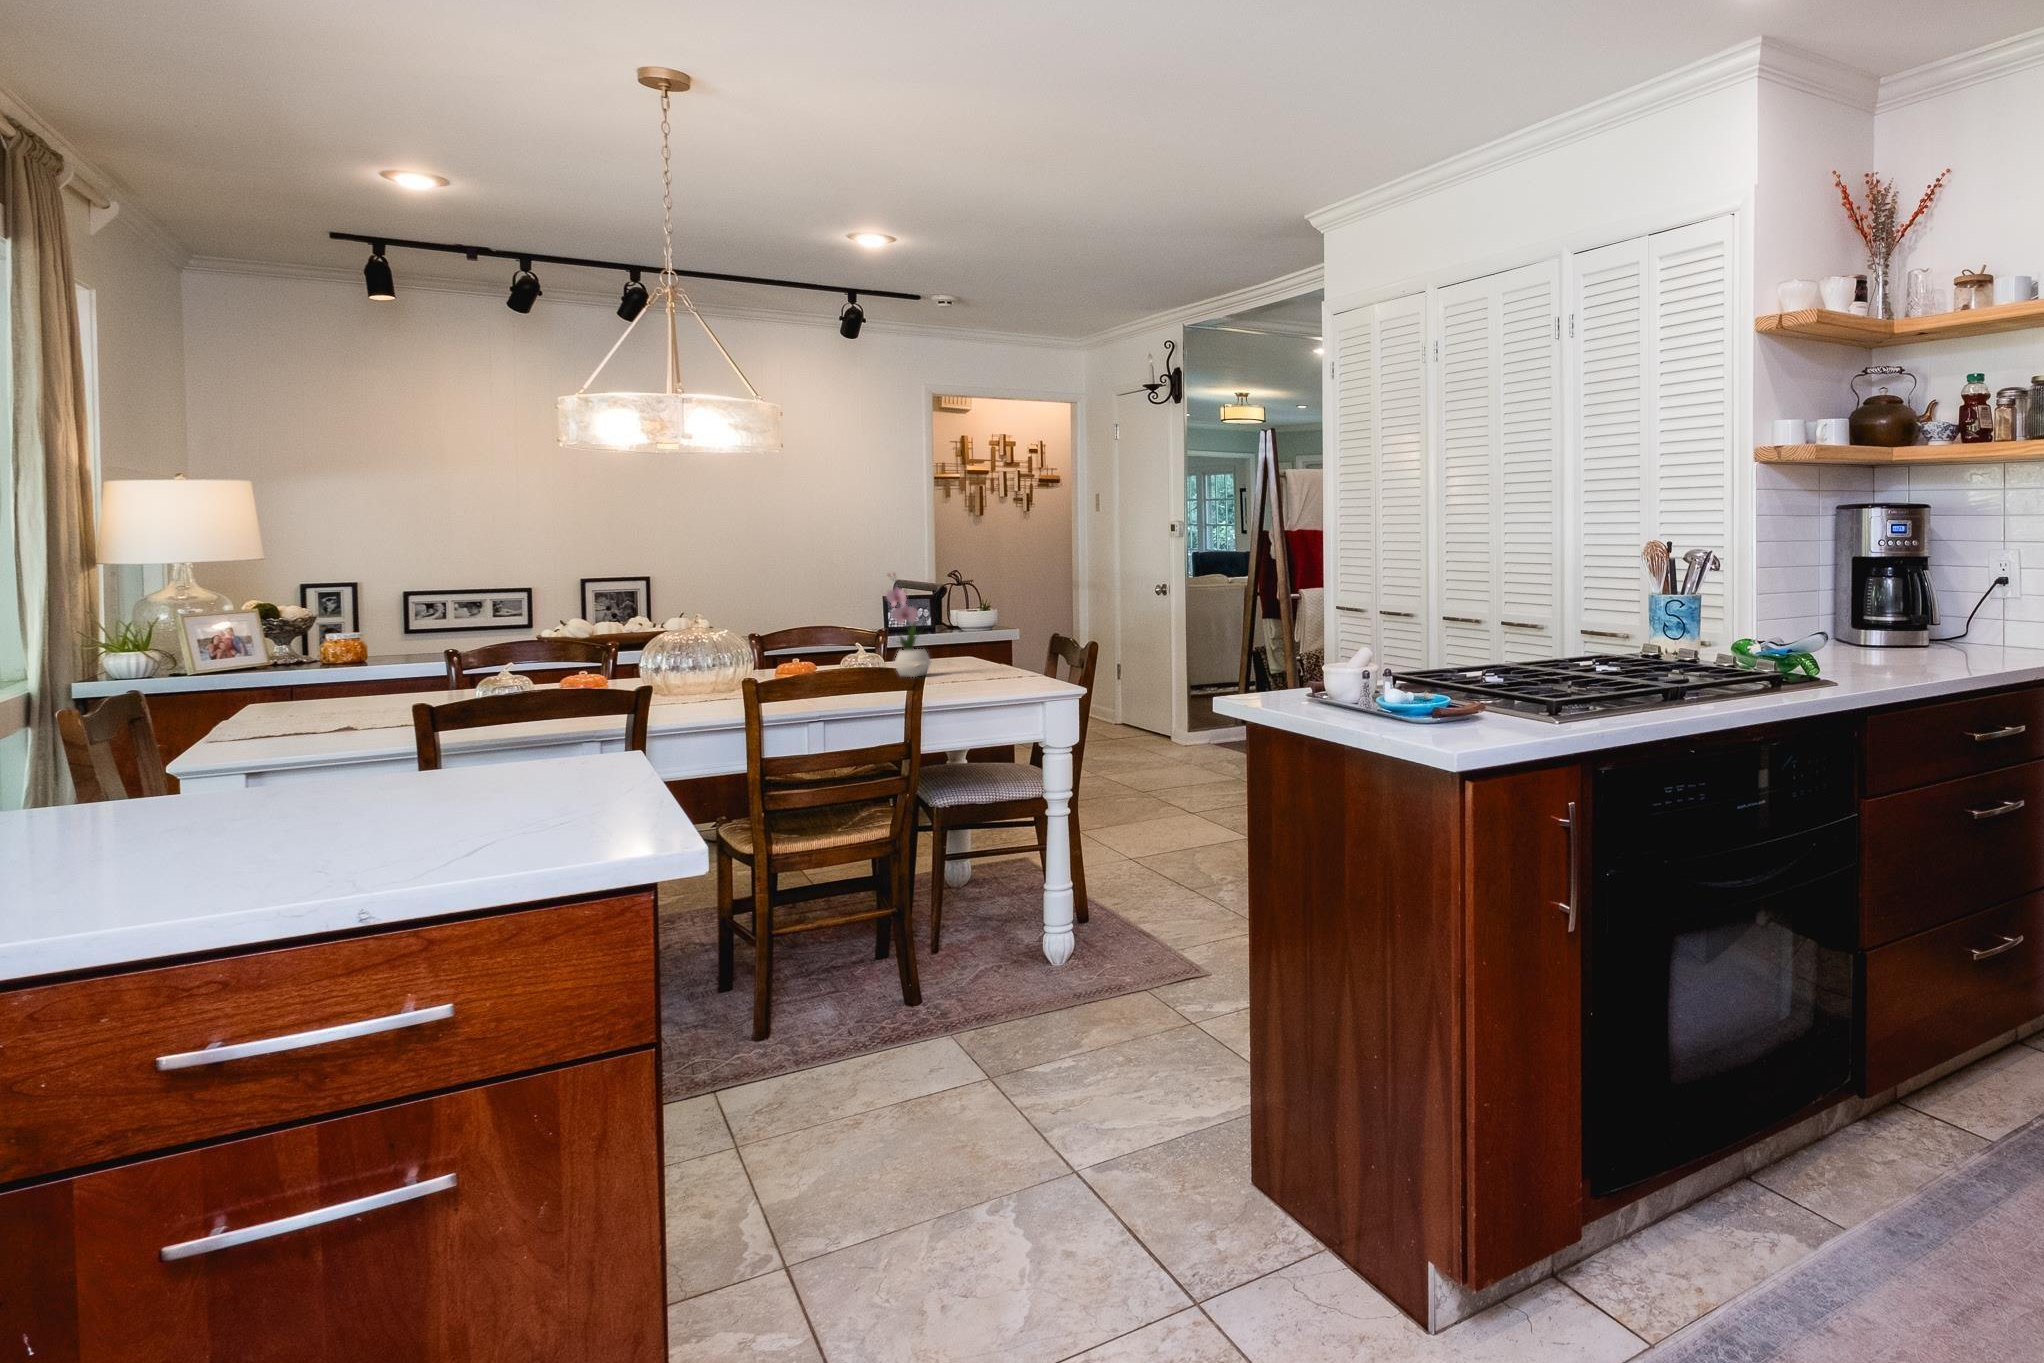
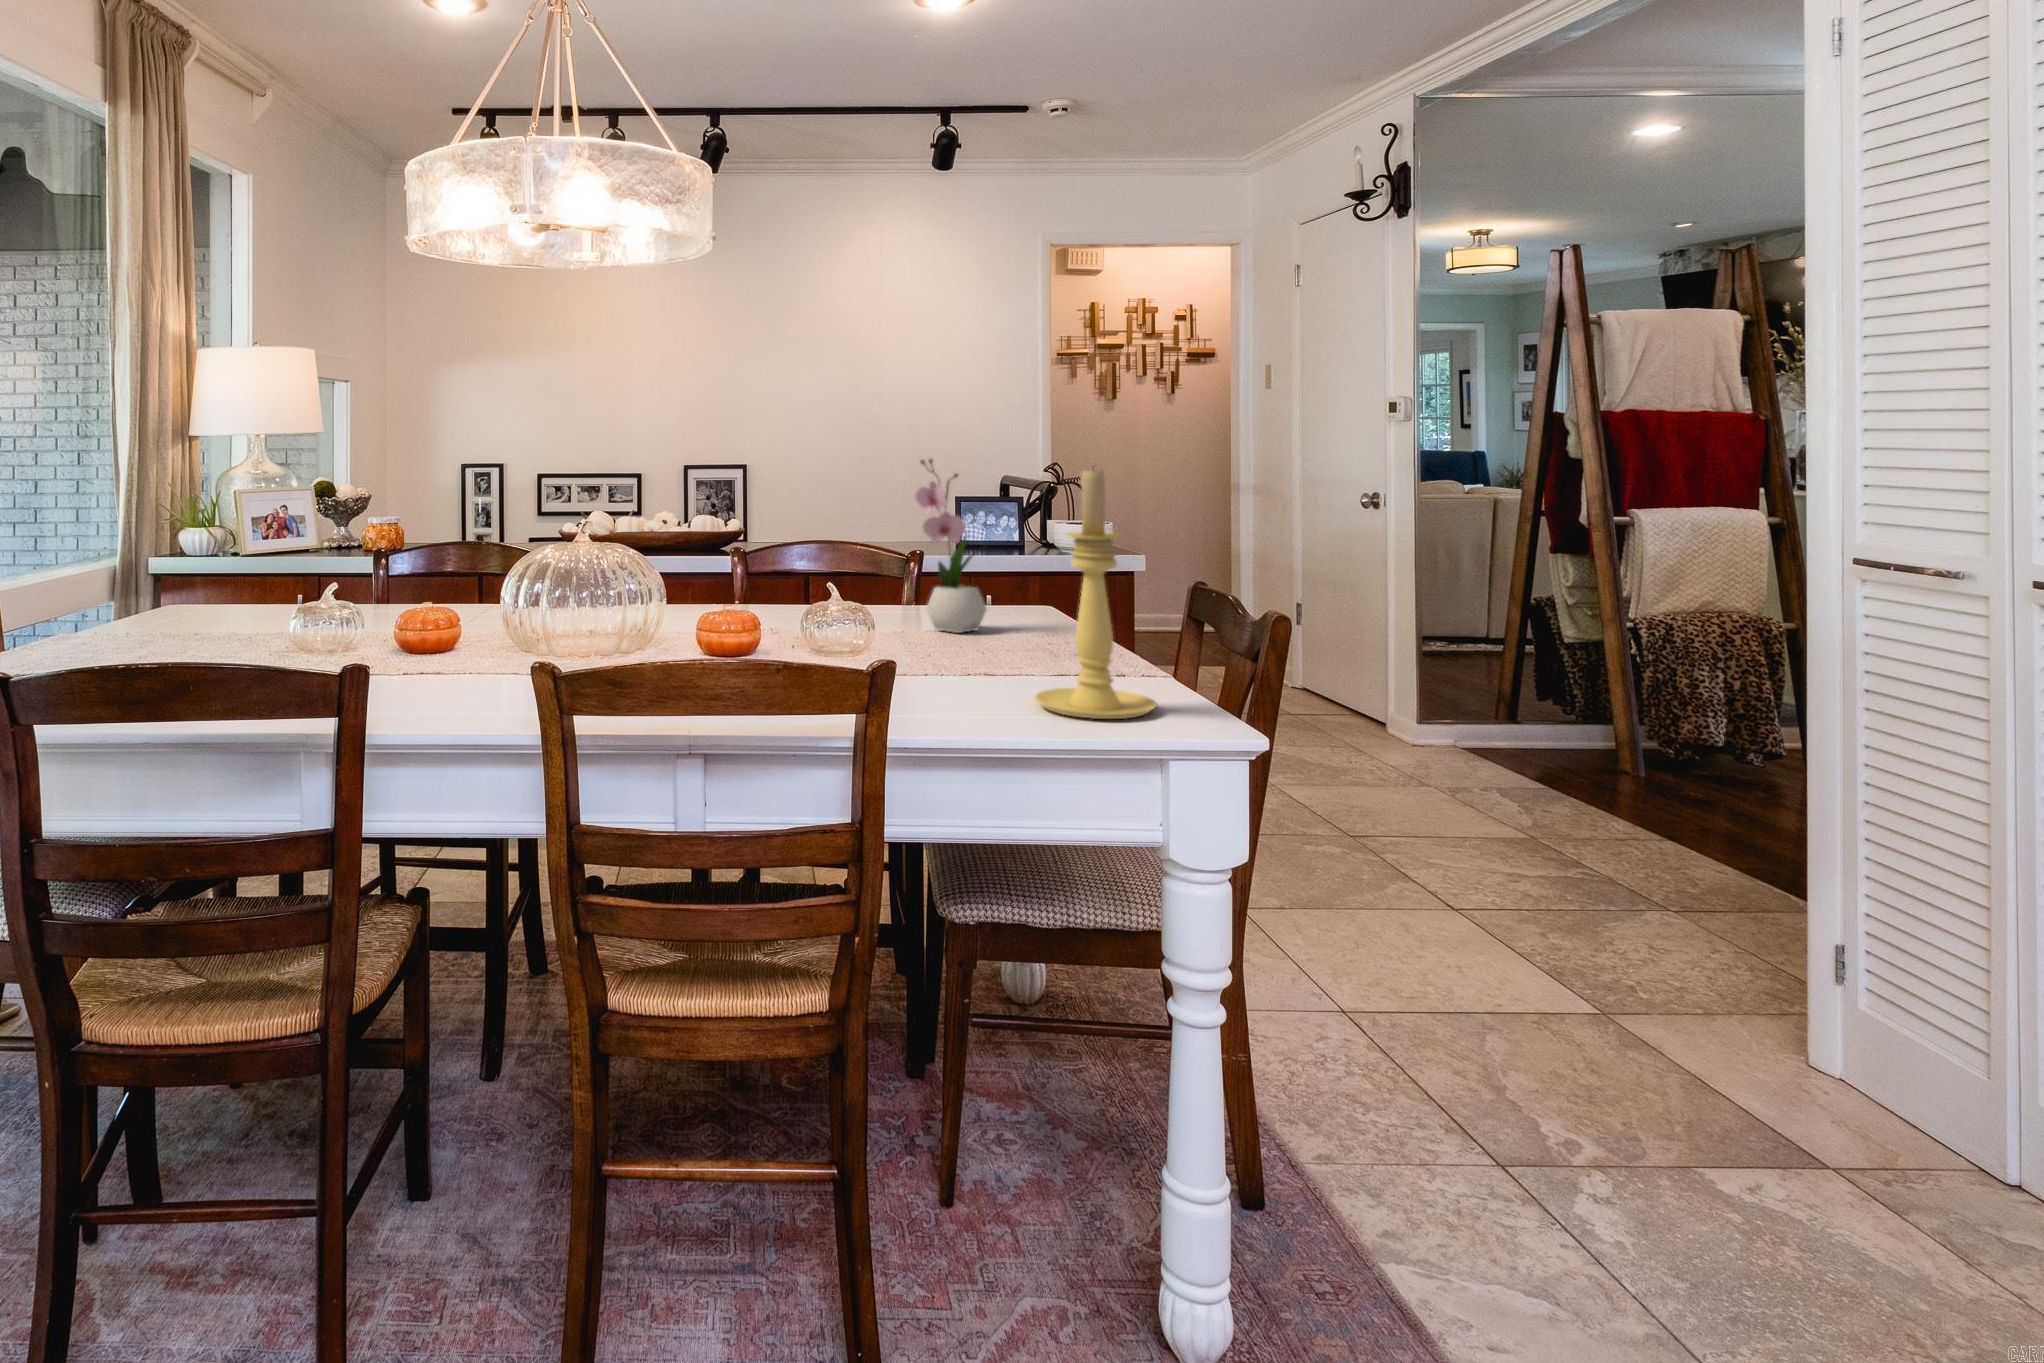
candle holder: none [976,575,1035,696] -> present [1035,468,1157,719]

